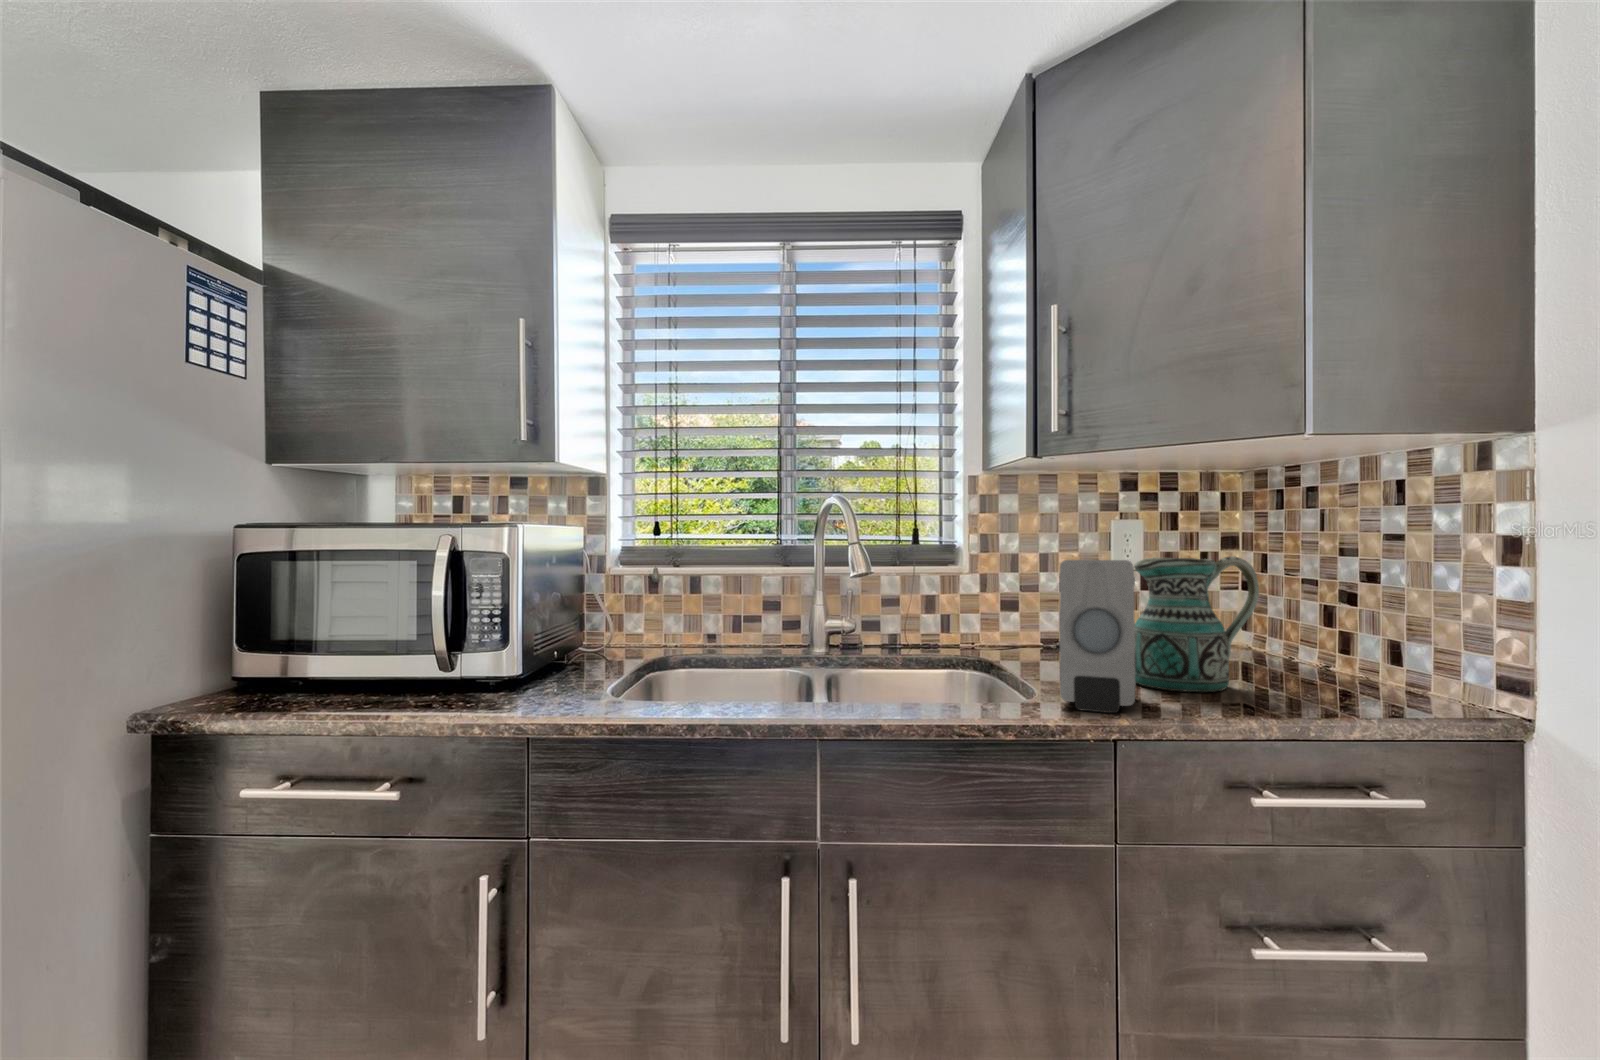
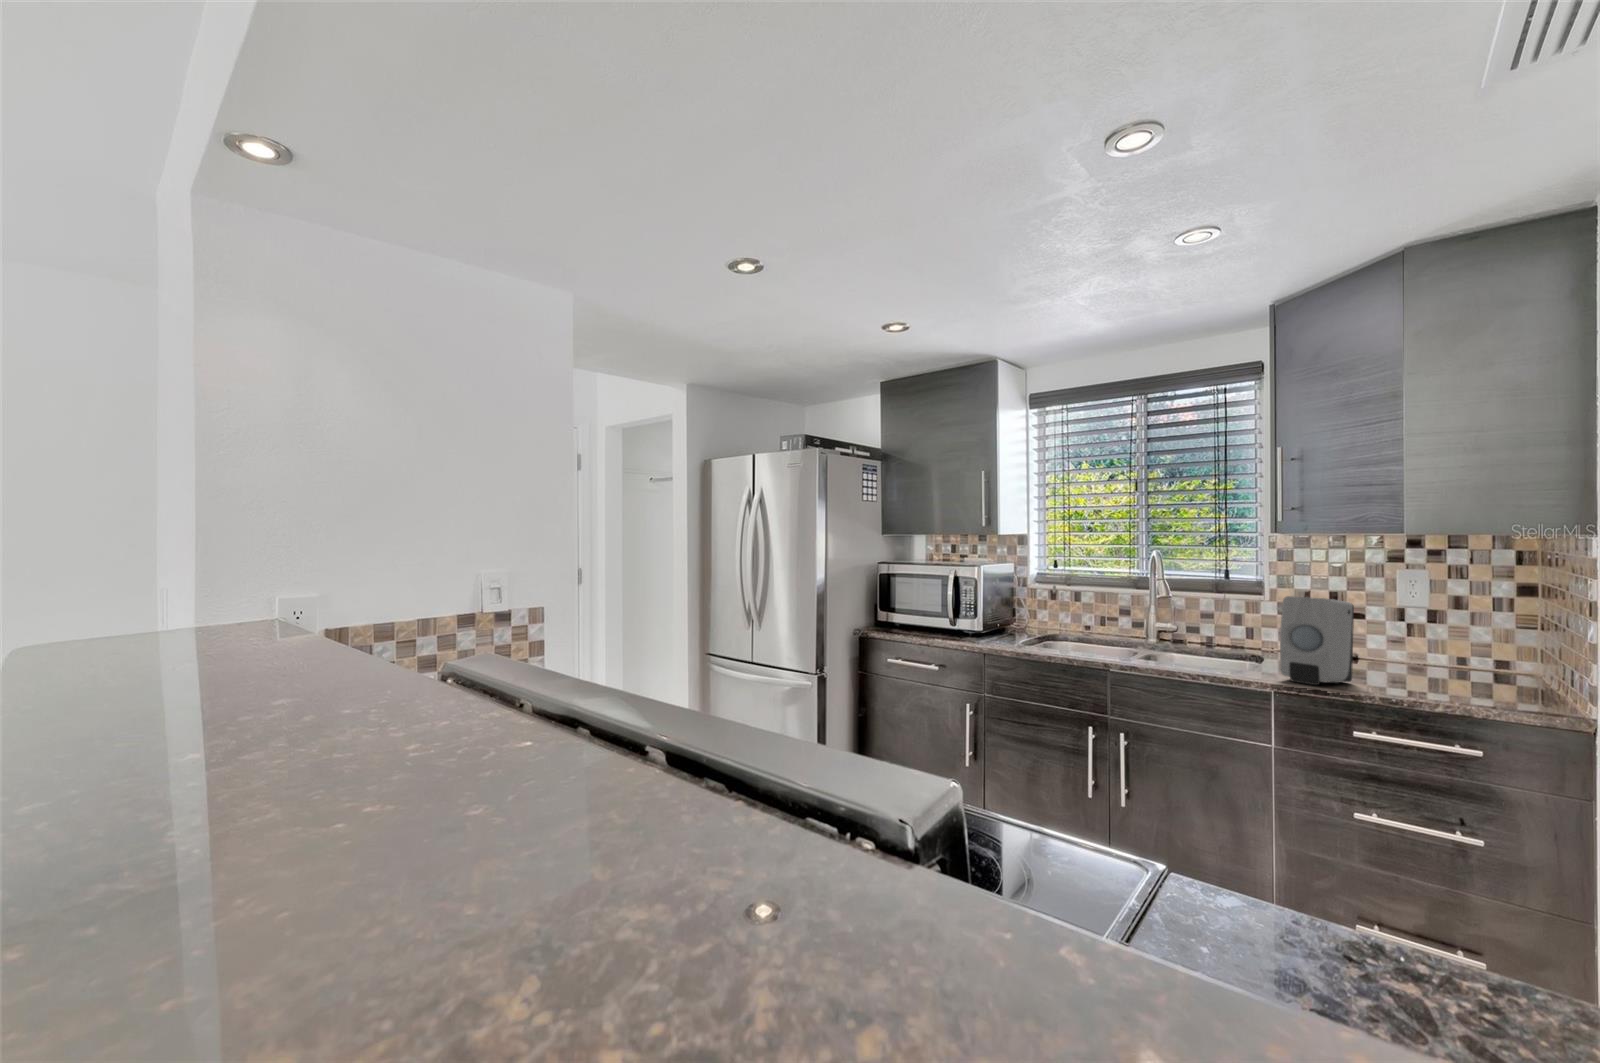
ceramic pitcher: present [1134,556,1259,692] -> none [1372,599,1488,690]

